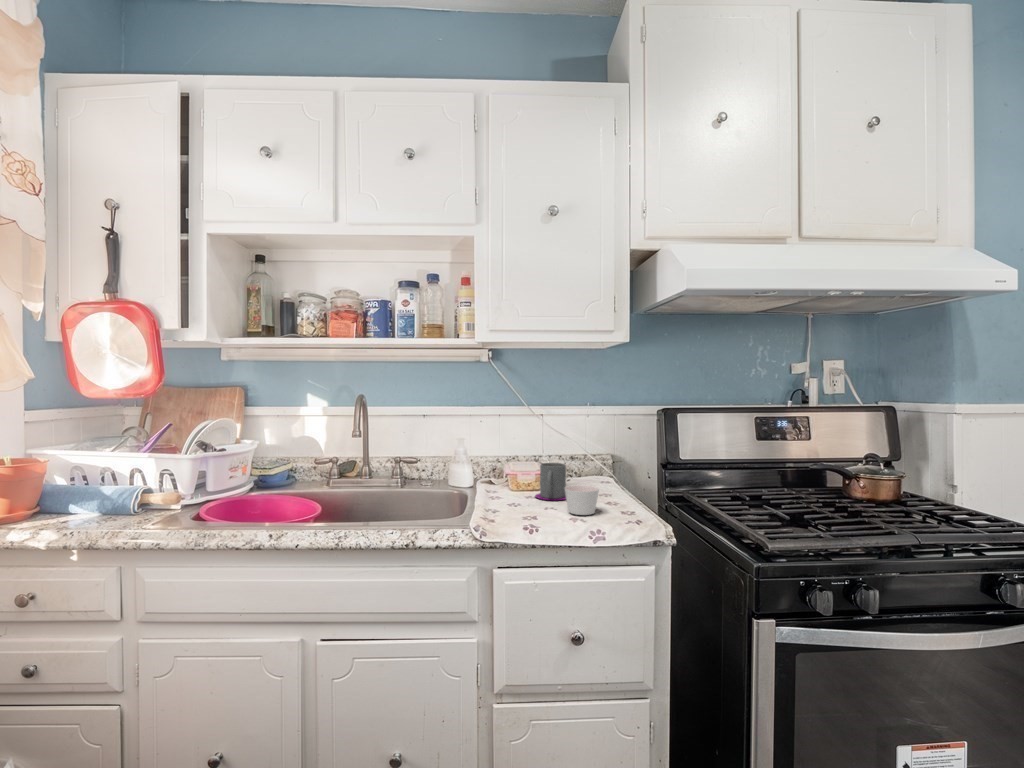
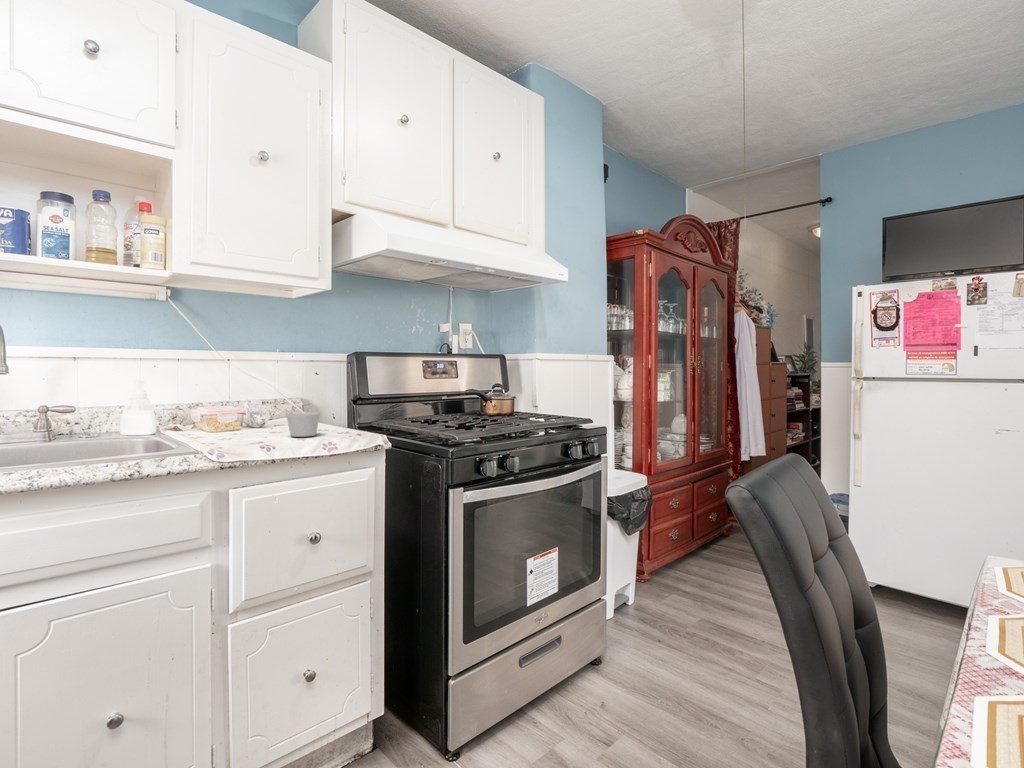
mug: present [535,463,566,500] -> none [242,400,280,433]

